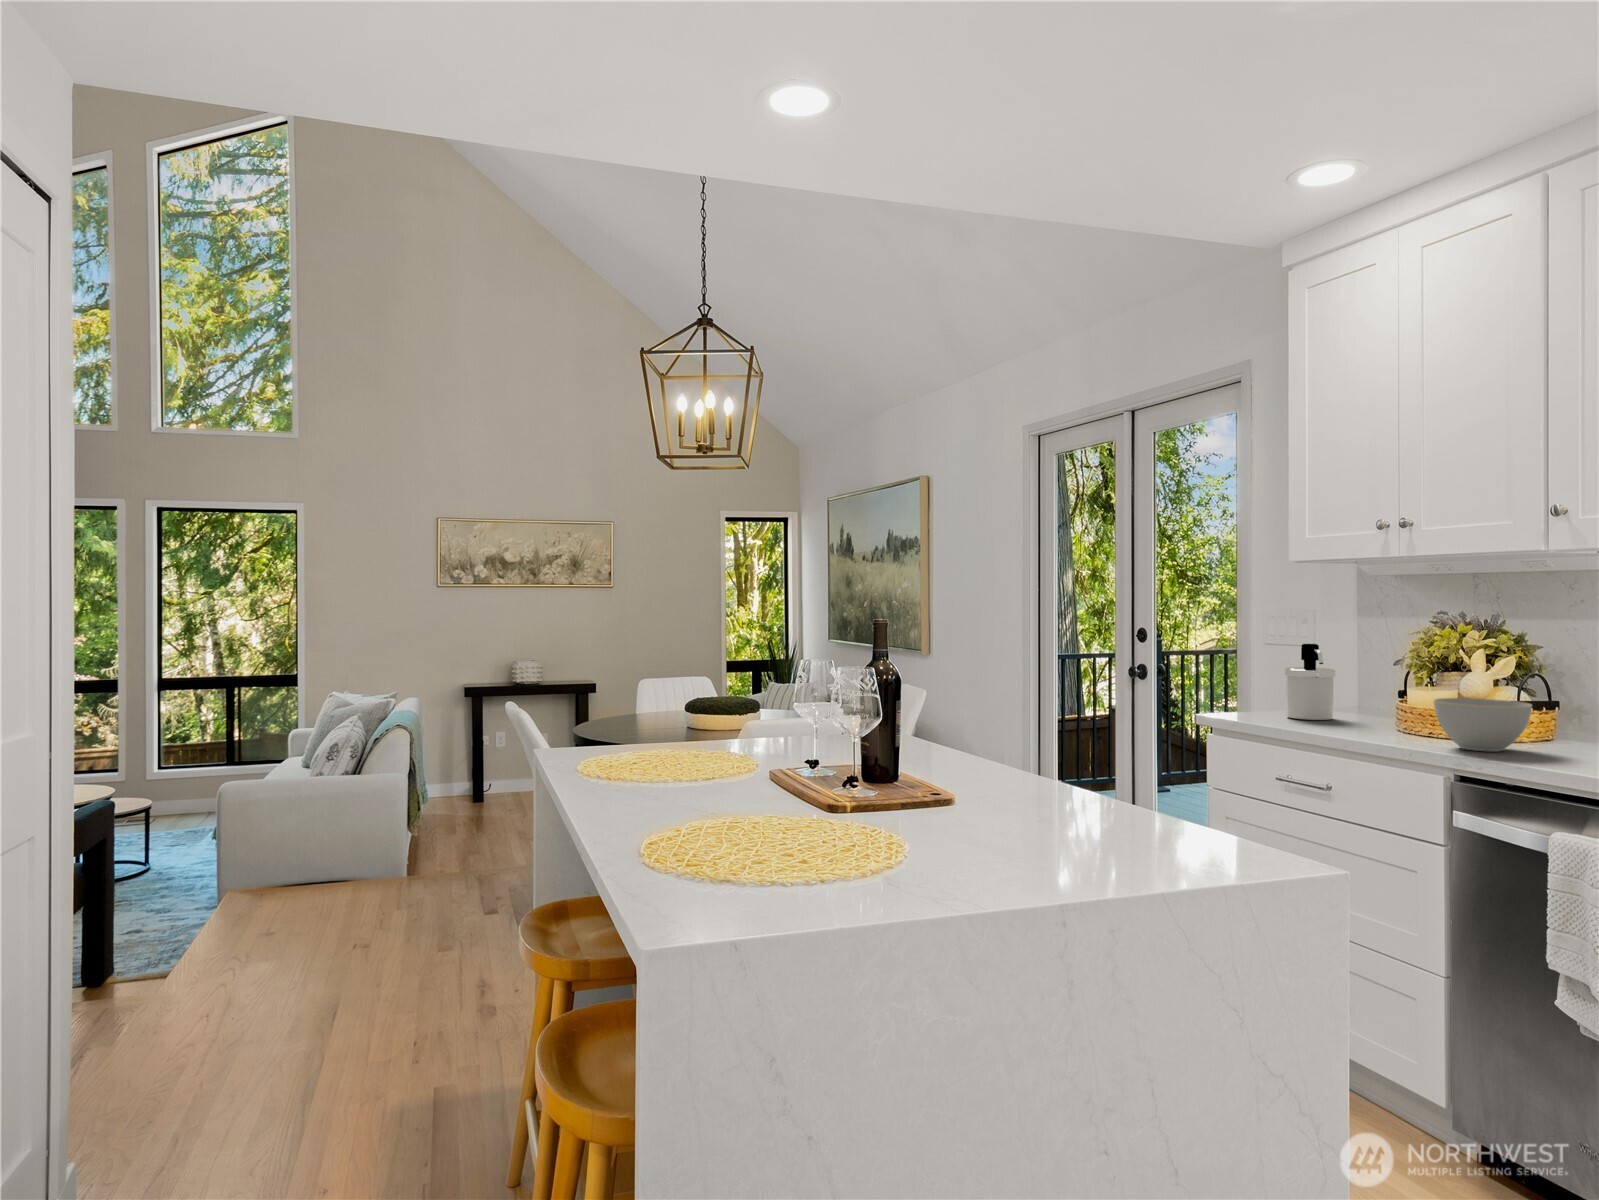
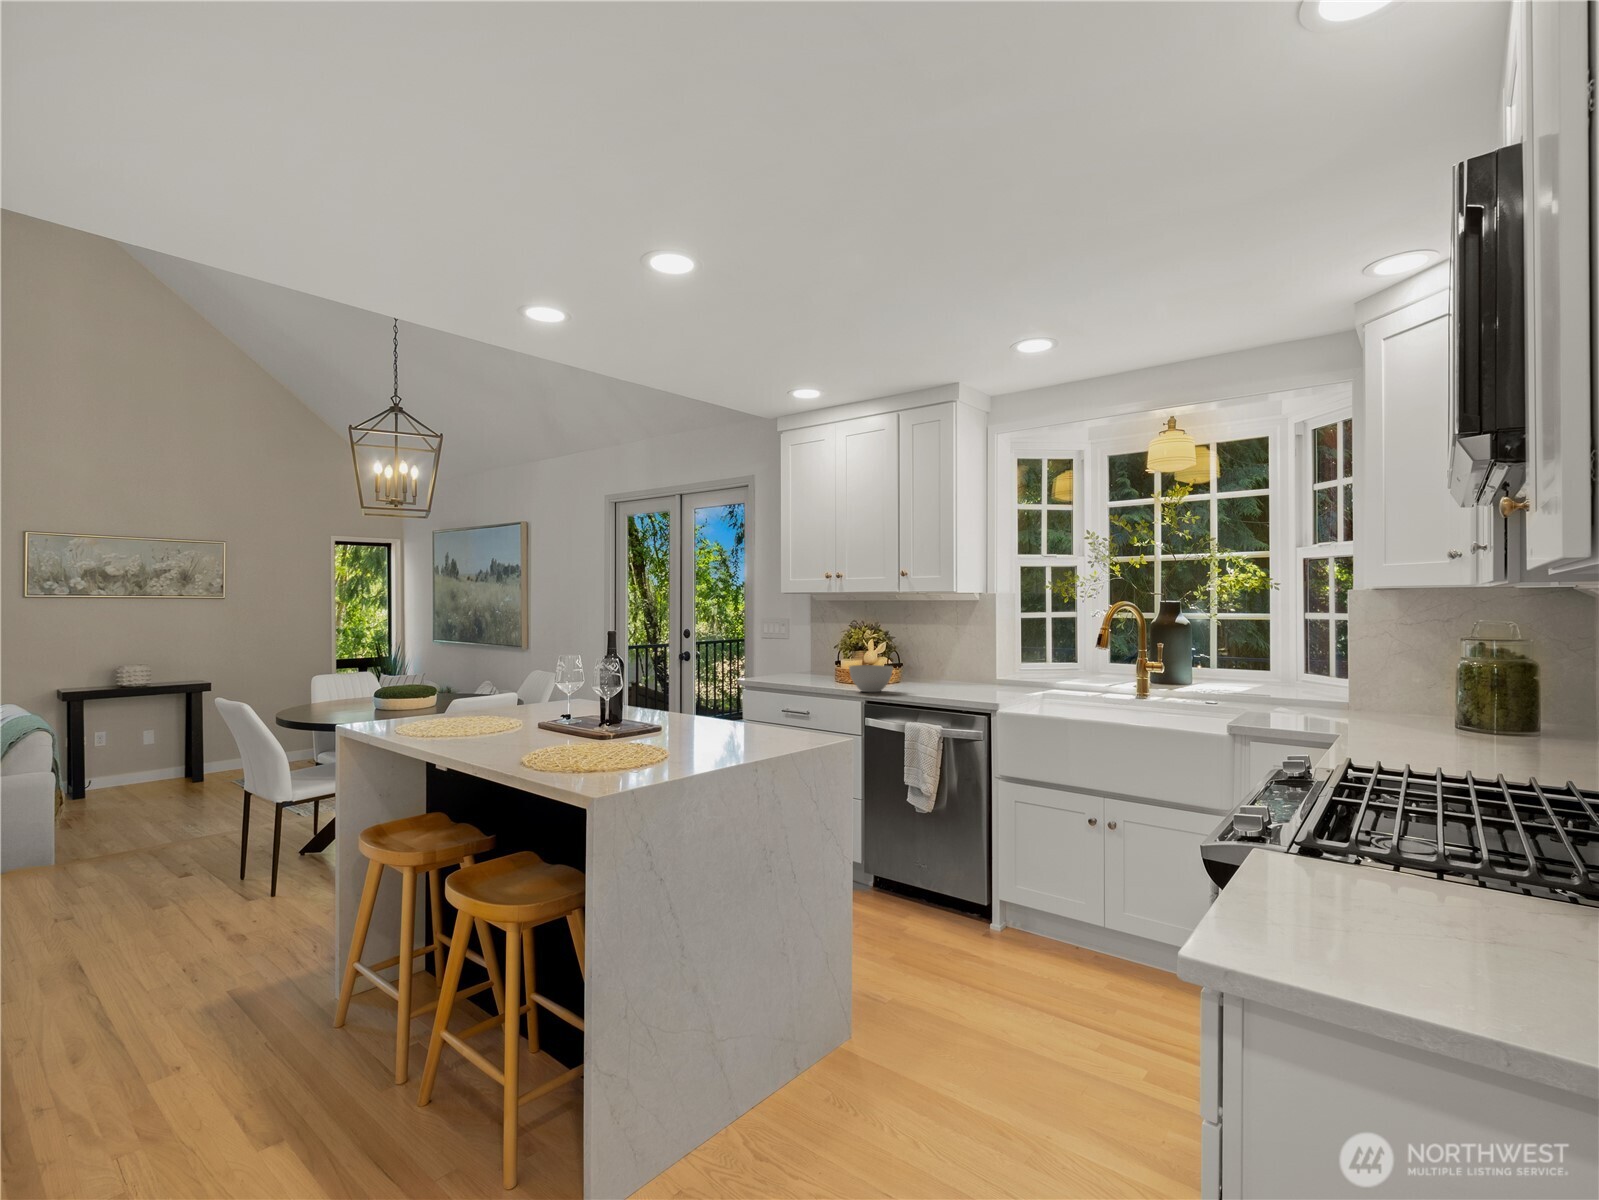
soap dispenser: present [1285,644,1335,720] -> none [775,638,801,683]

